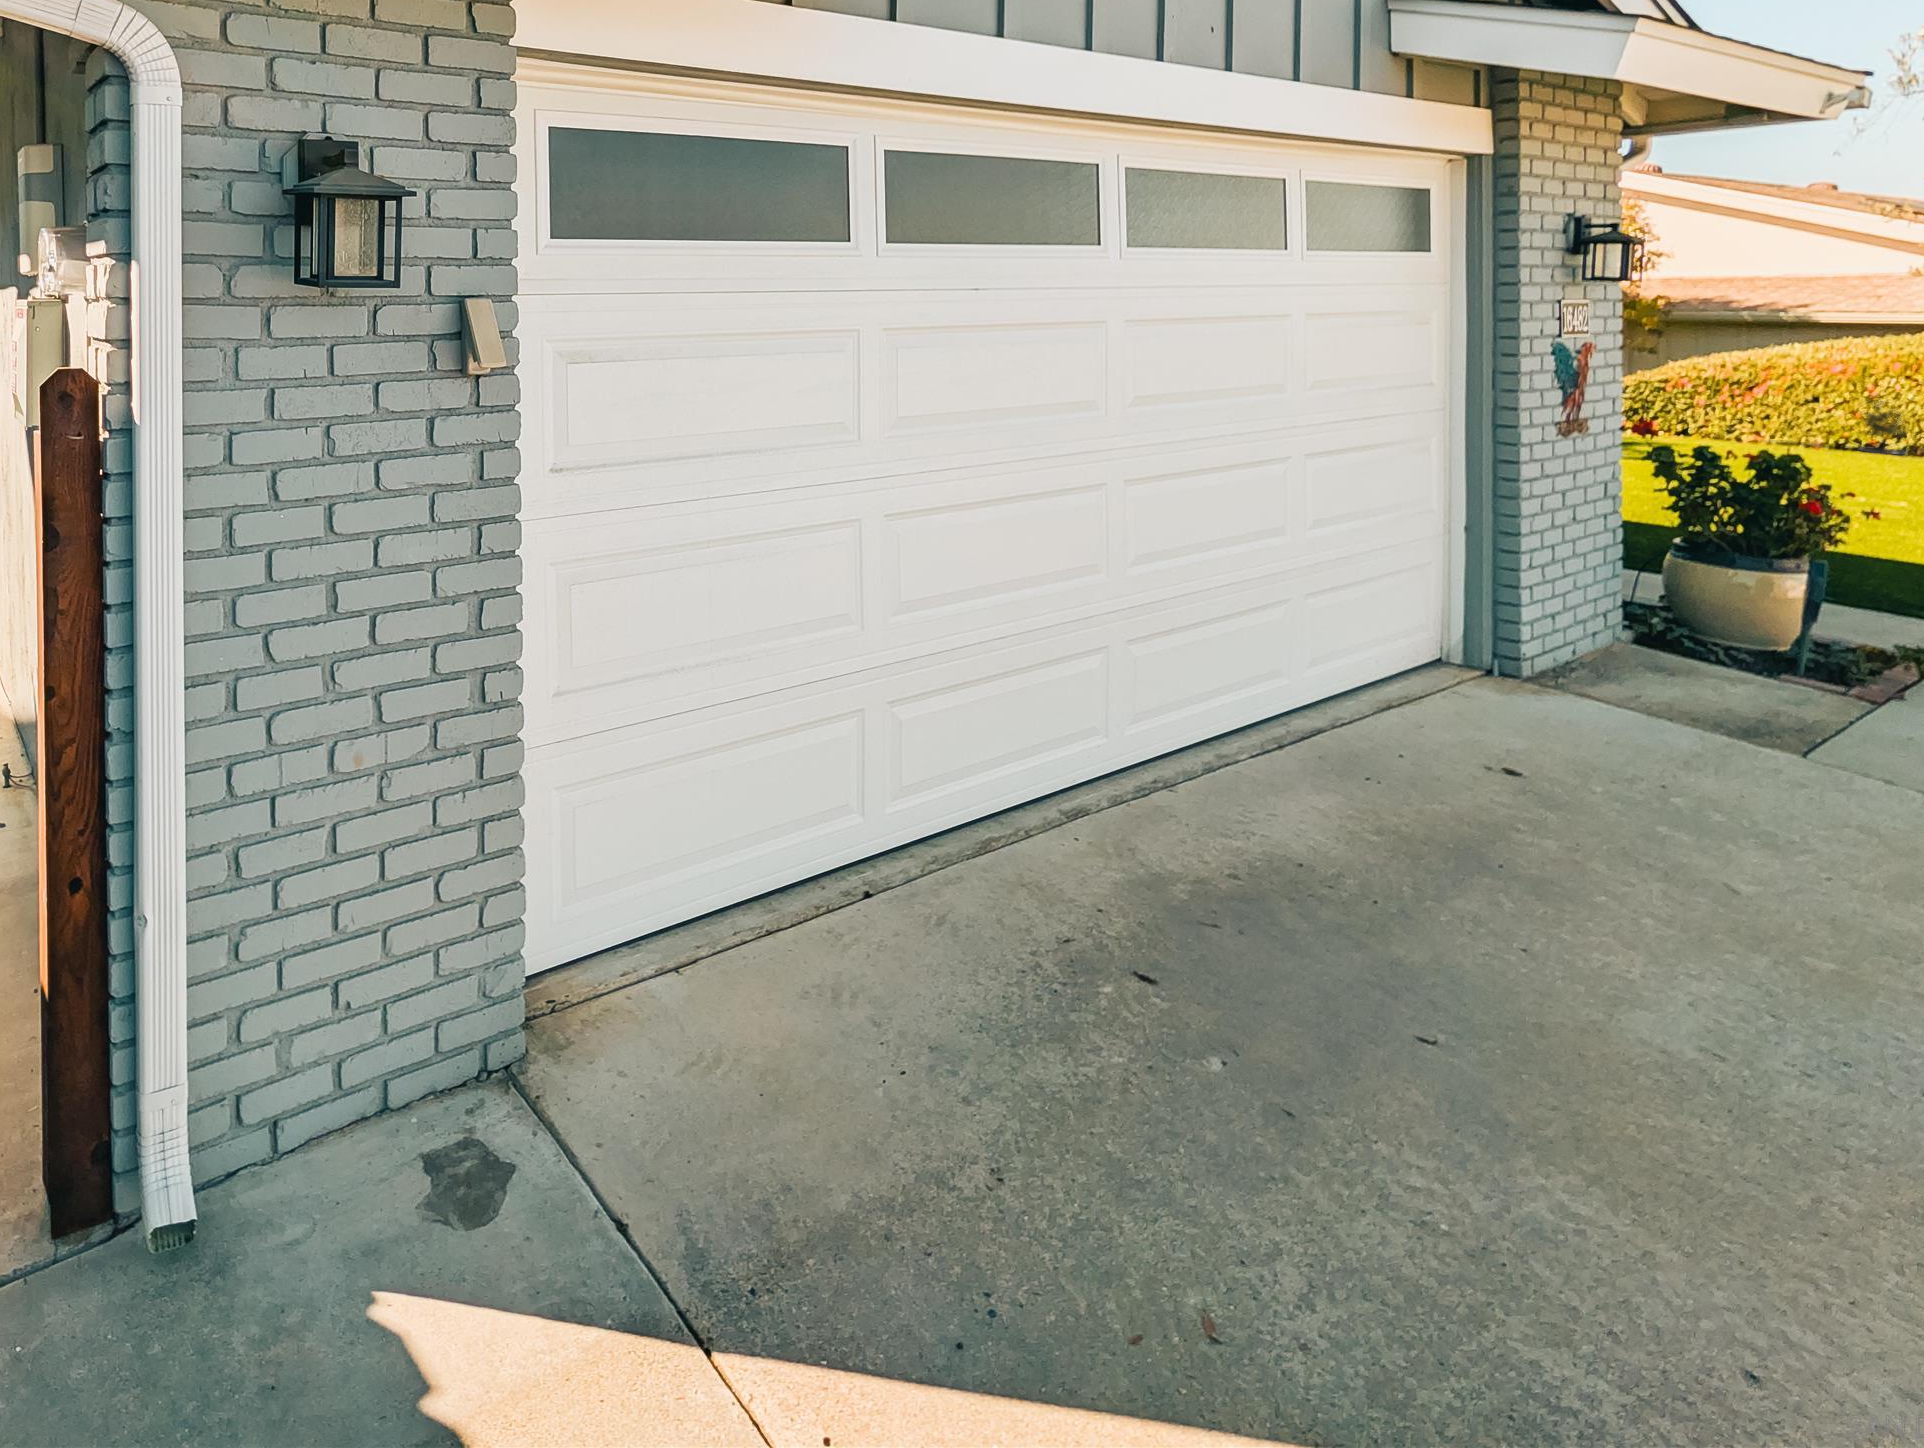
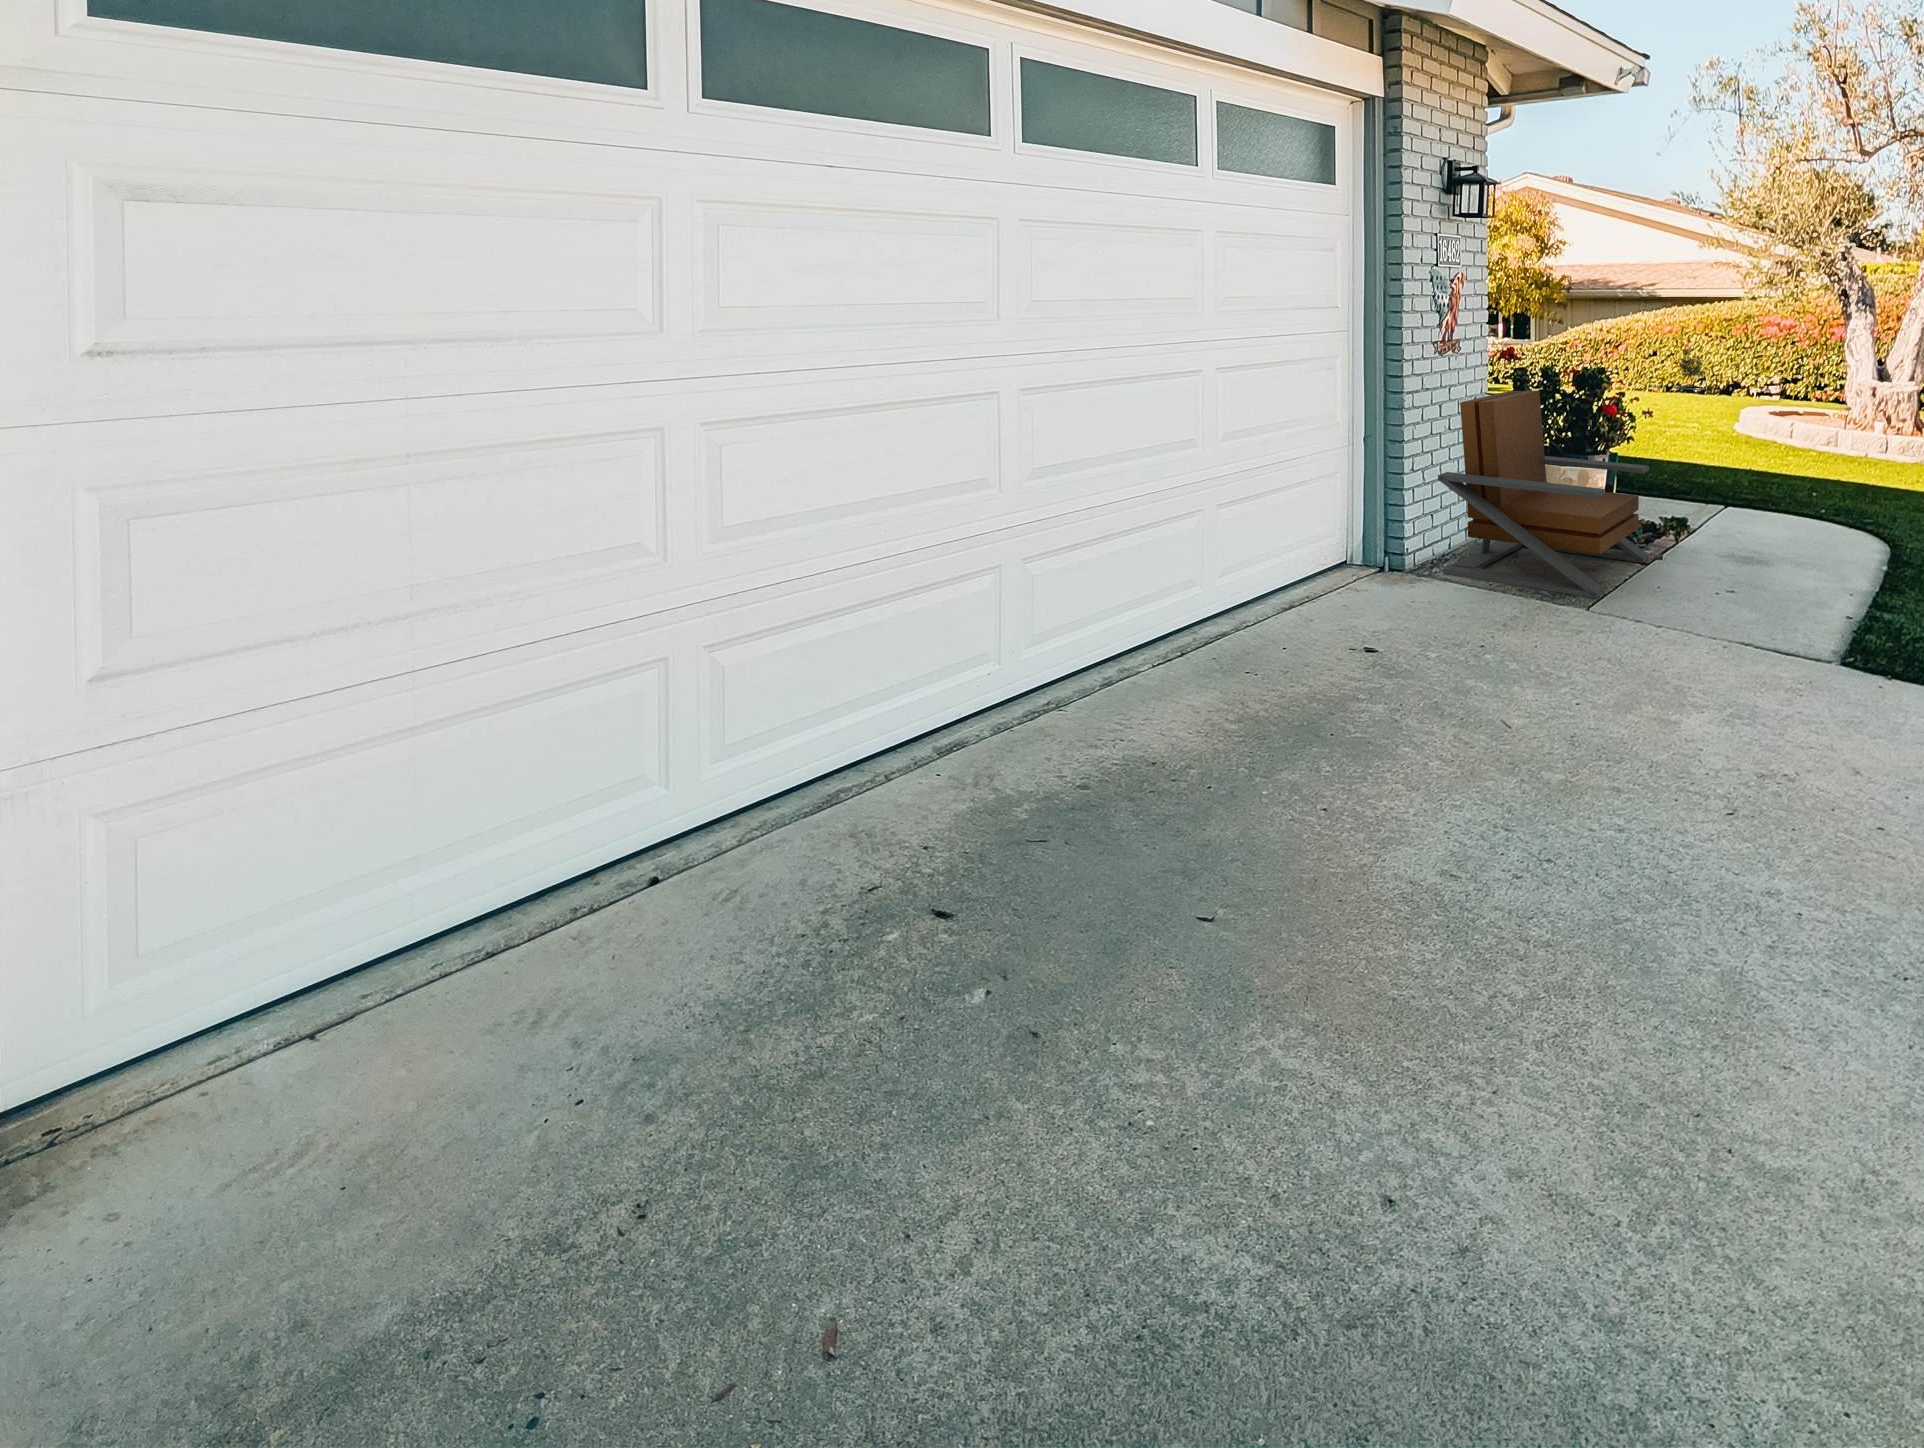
lounge chair: none [1568,482,1885,747] -> present [1438,390,1649,598]

